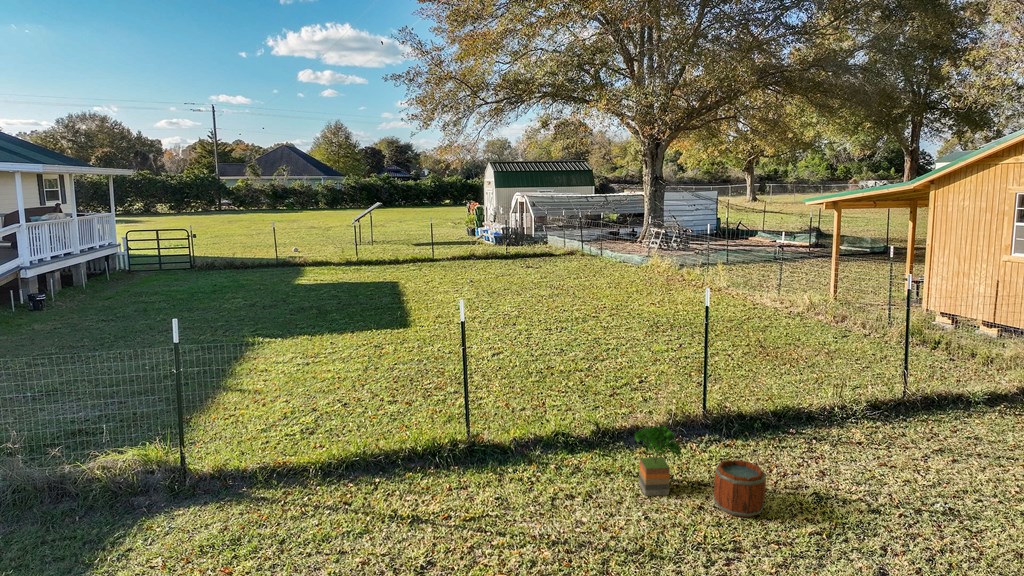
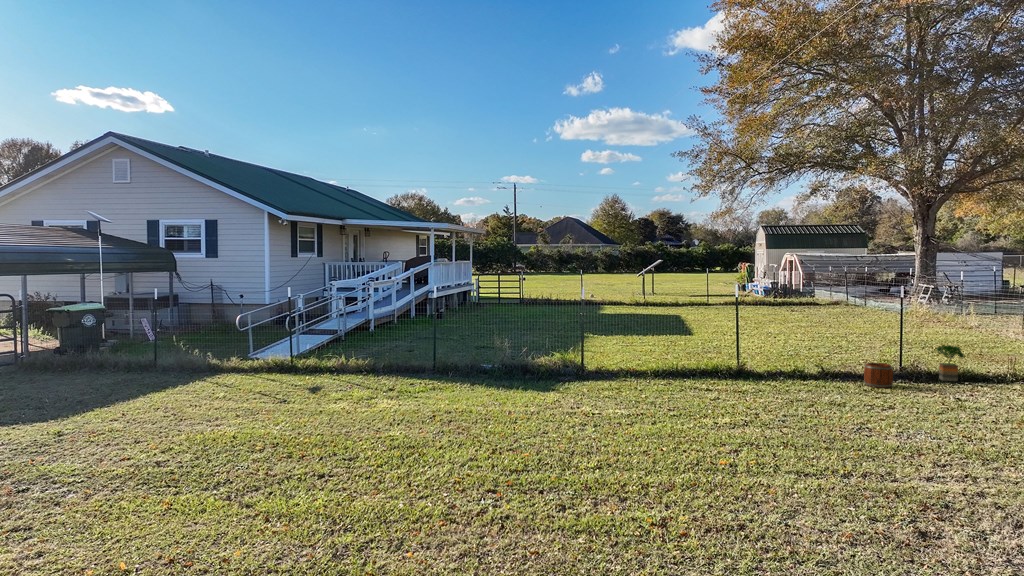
potted tree: present [635,426,681,496] -> present [936,345,964,381]

